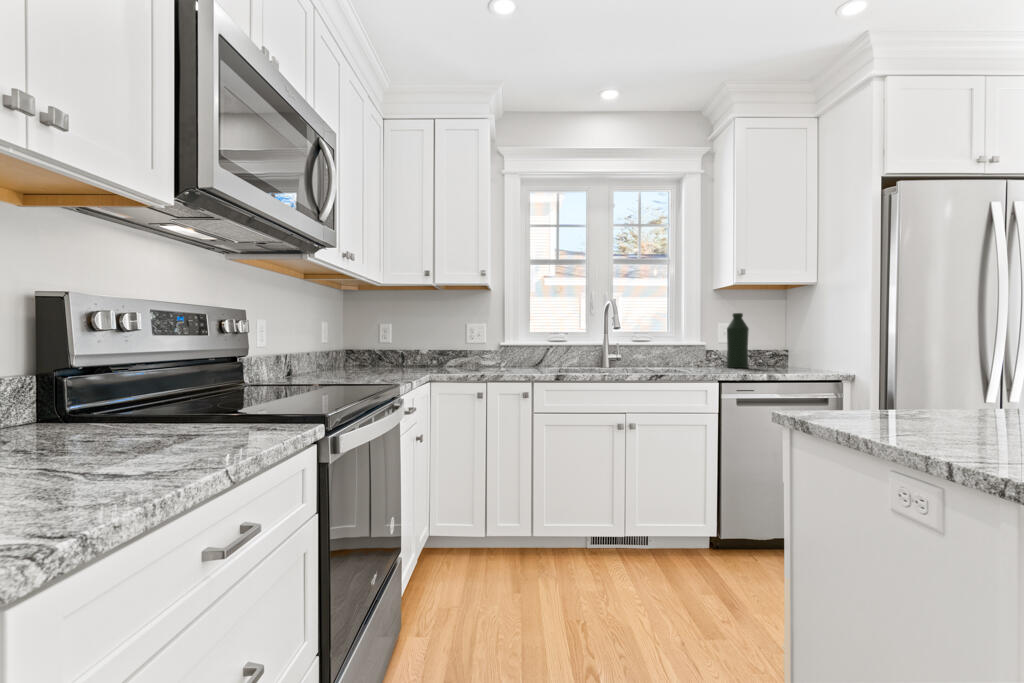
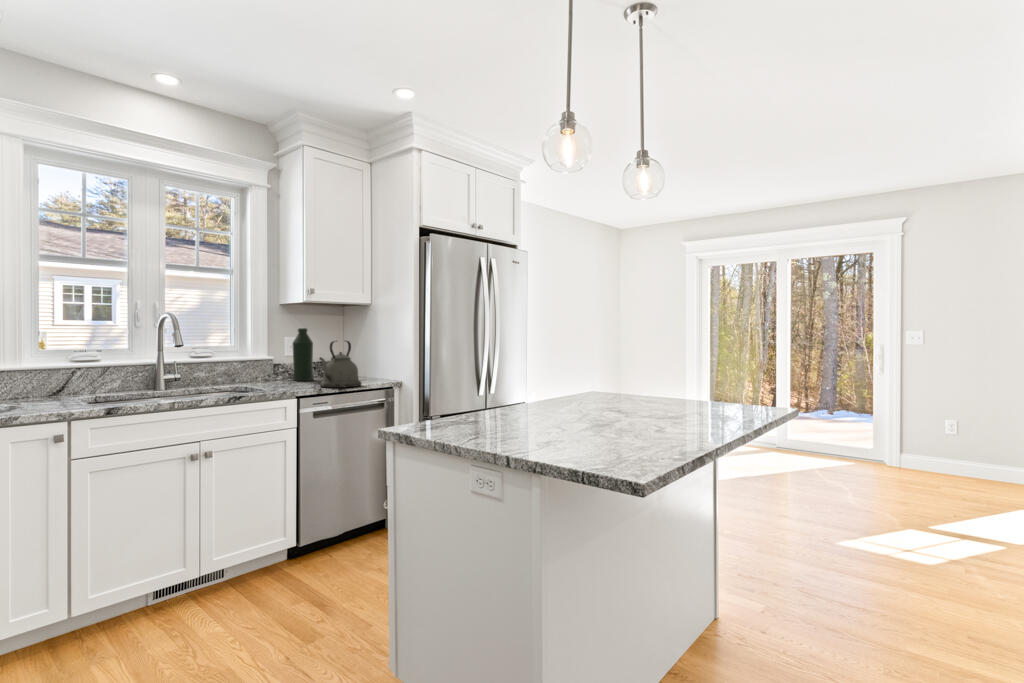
kettle: none [746,323,798,375] -> present [320,341,362,388]

